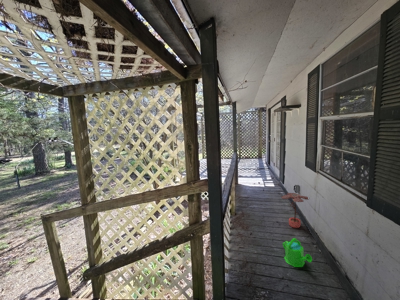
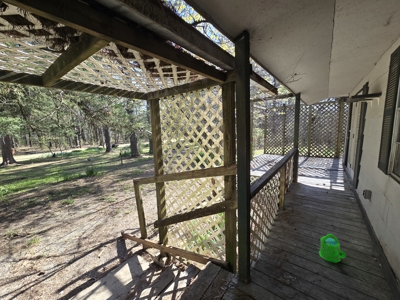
potted plant: present [281,193,308,228] -> none [332,193,368,231]

